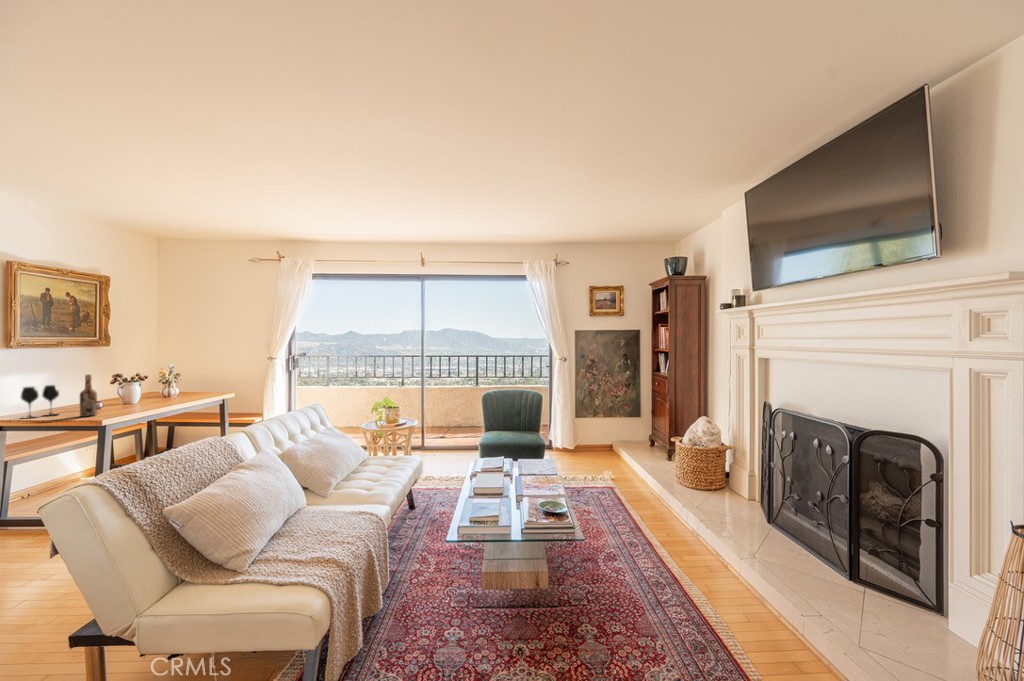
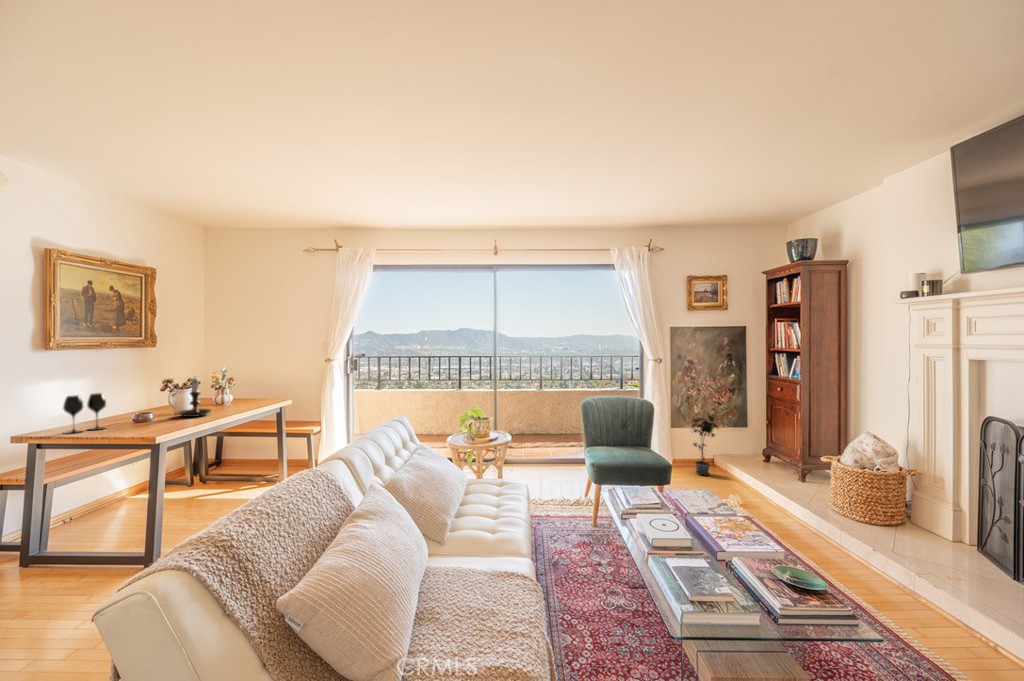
candle holder: none [125,371,158,406] -> present [178,378,211,417]
wine bottle: present [80,375,97,417] -> none [130,381,149,431]
potted plant: none [586,404,610,458] -> present [693,413,719,475]

